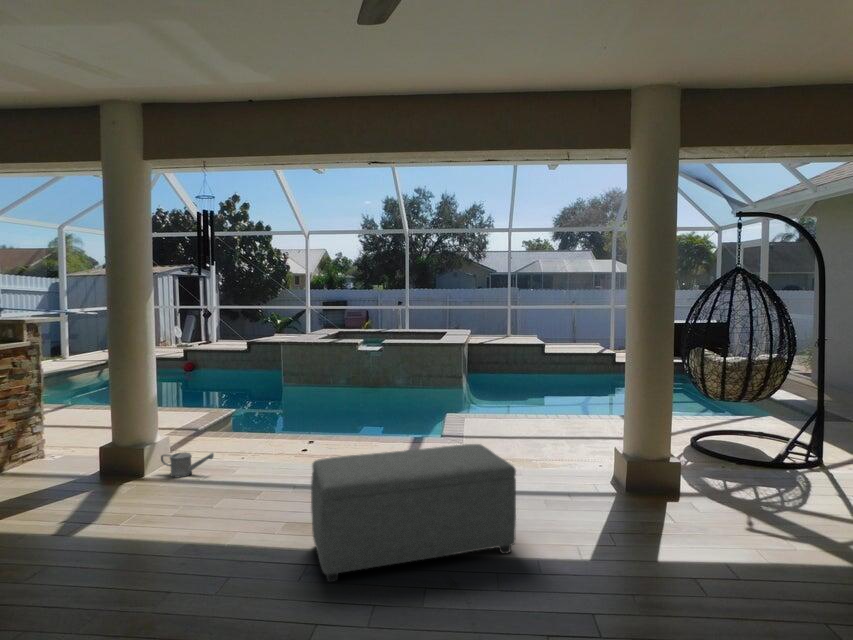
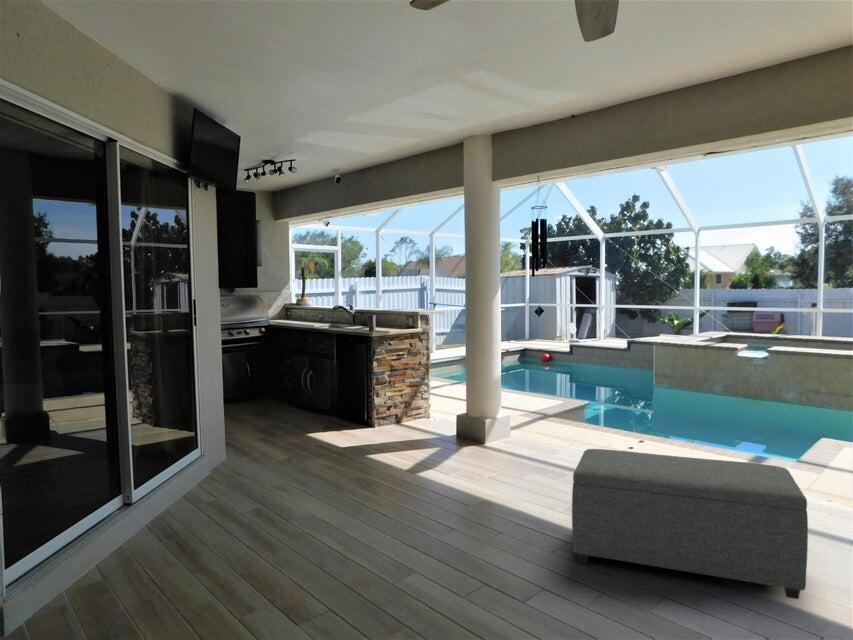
watering can: present [161,452,214,478] -> none [499,428,538,450]

